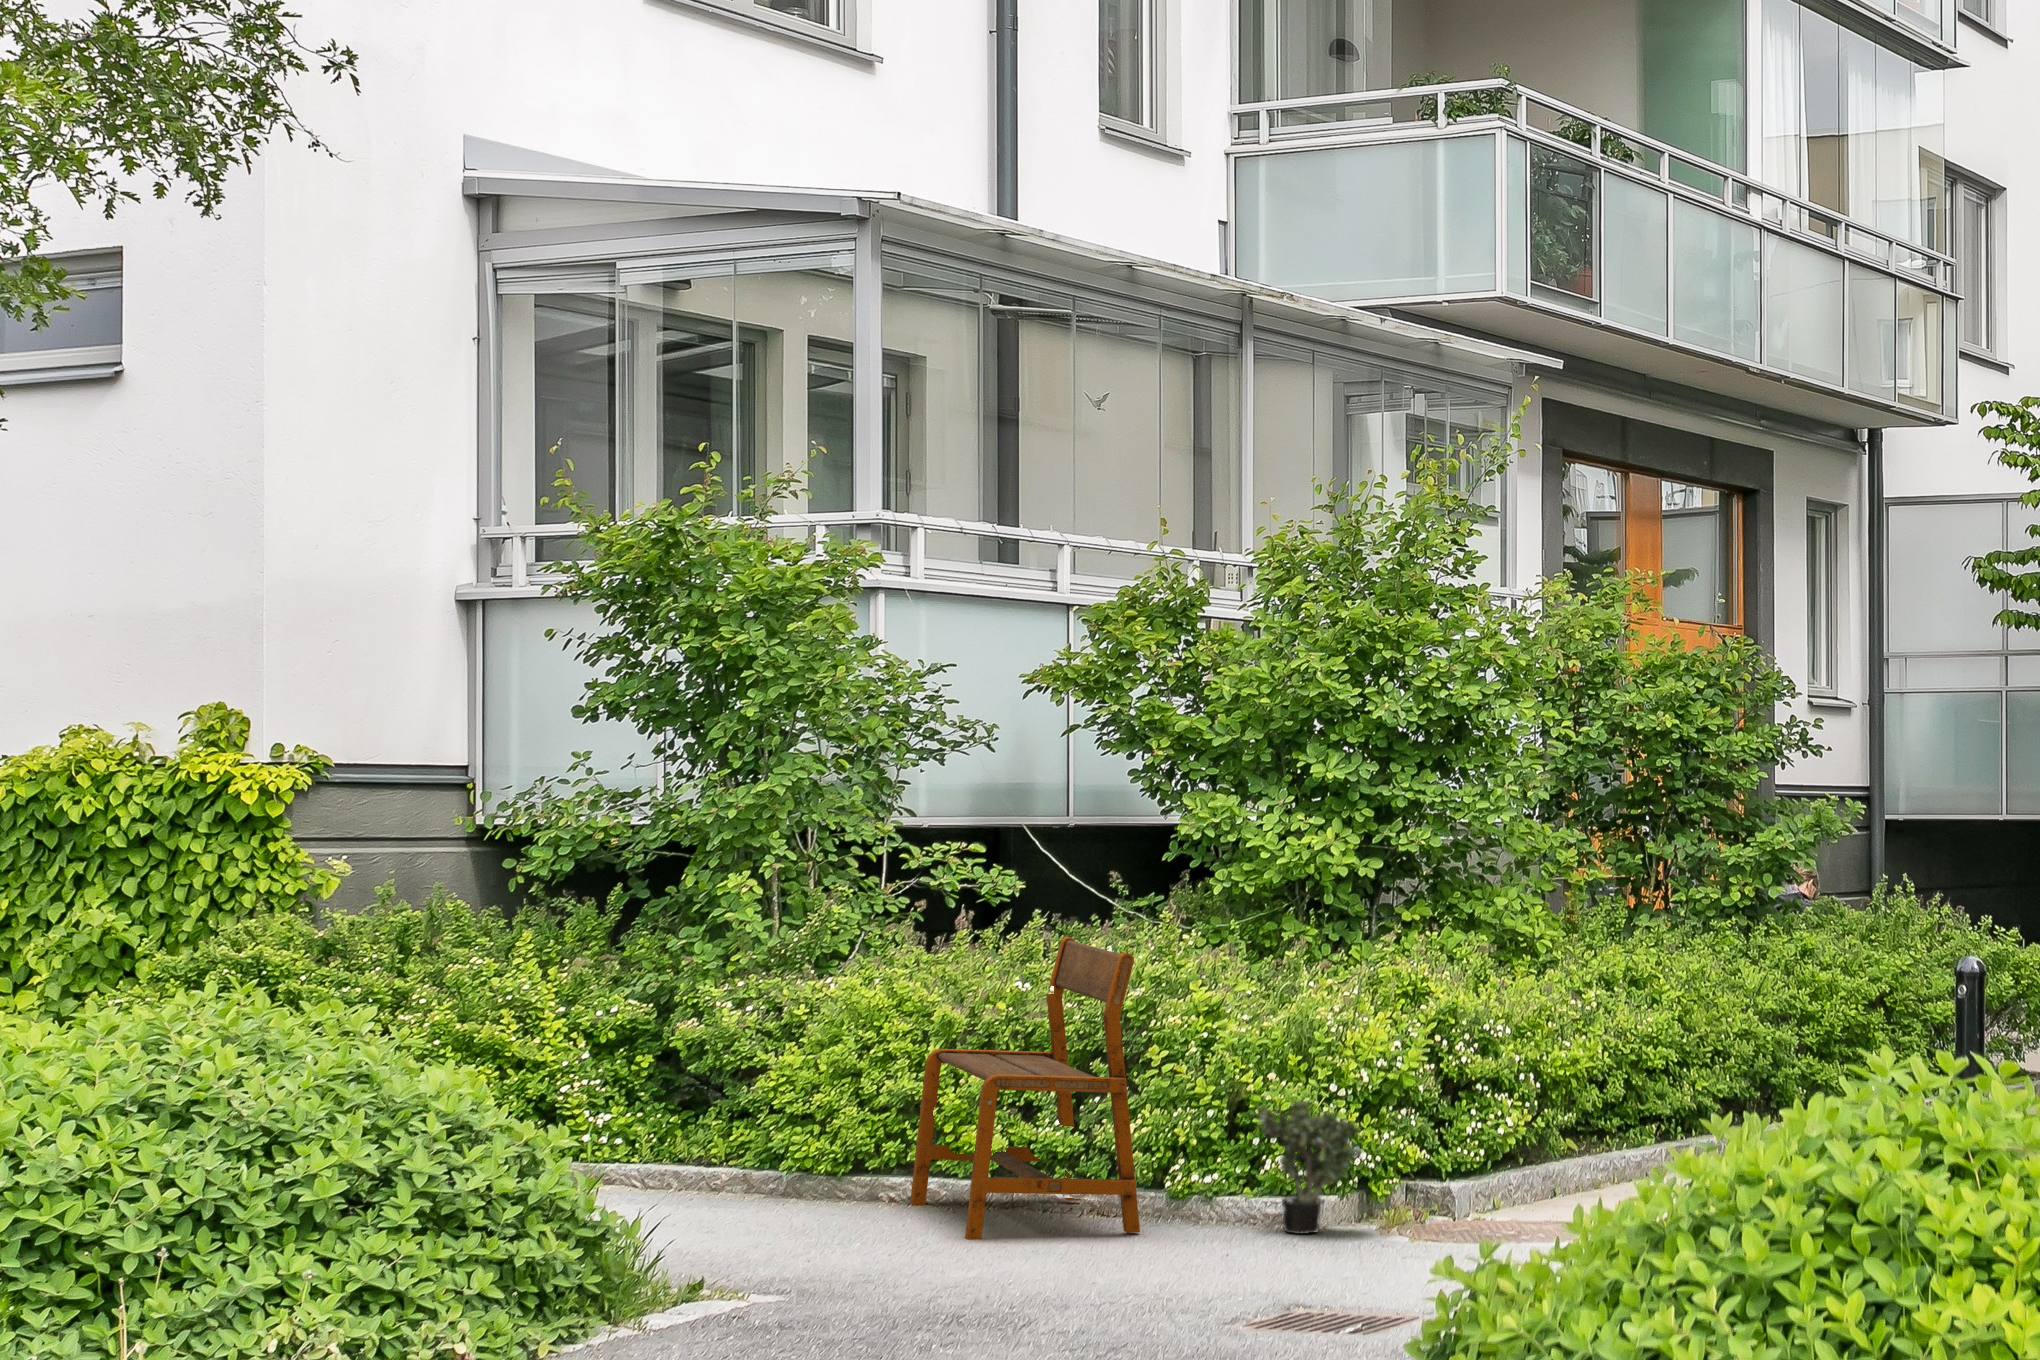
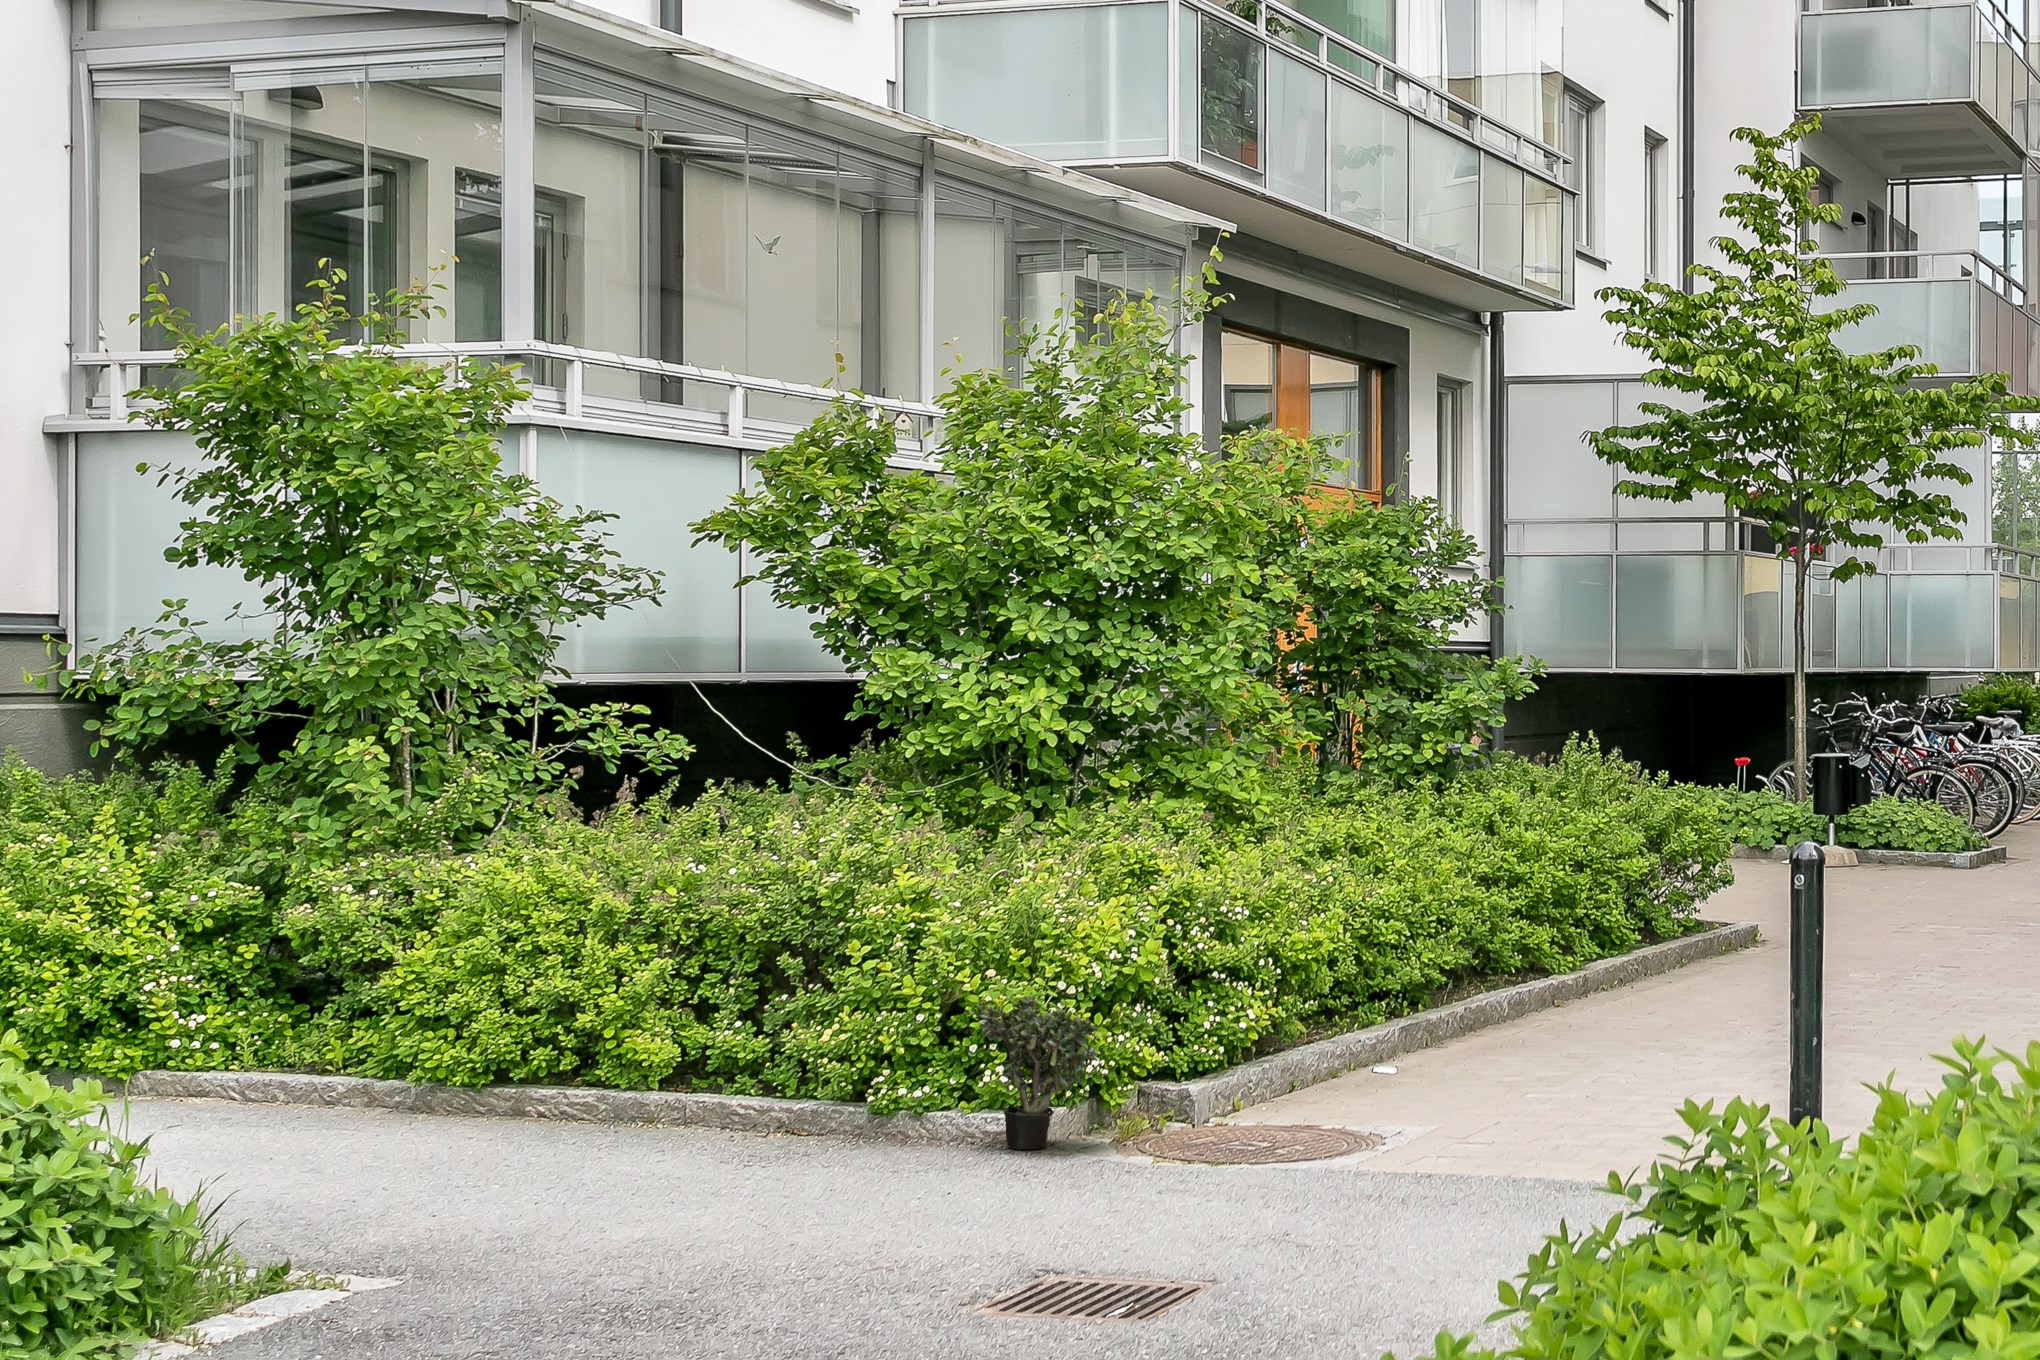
bench: present [910,937,1140,1240] -> none [562,810,839,1174]

